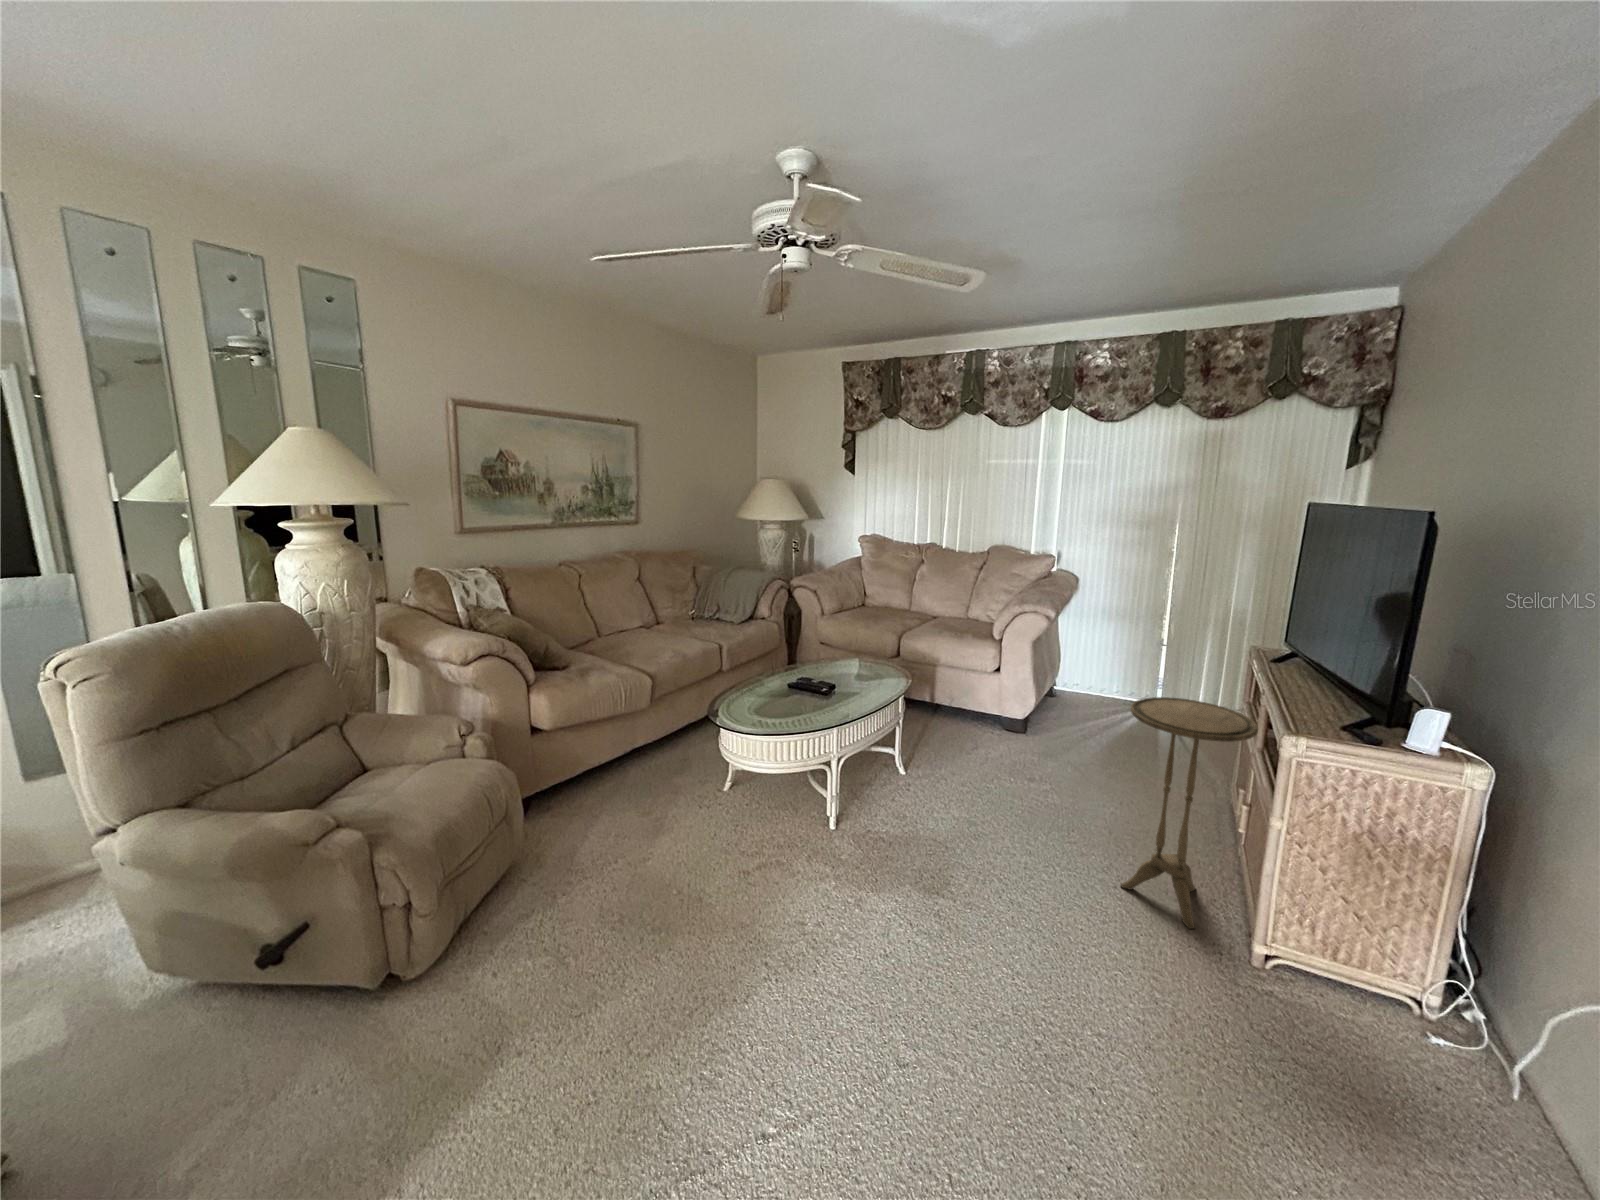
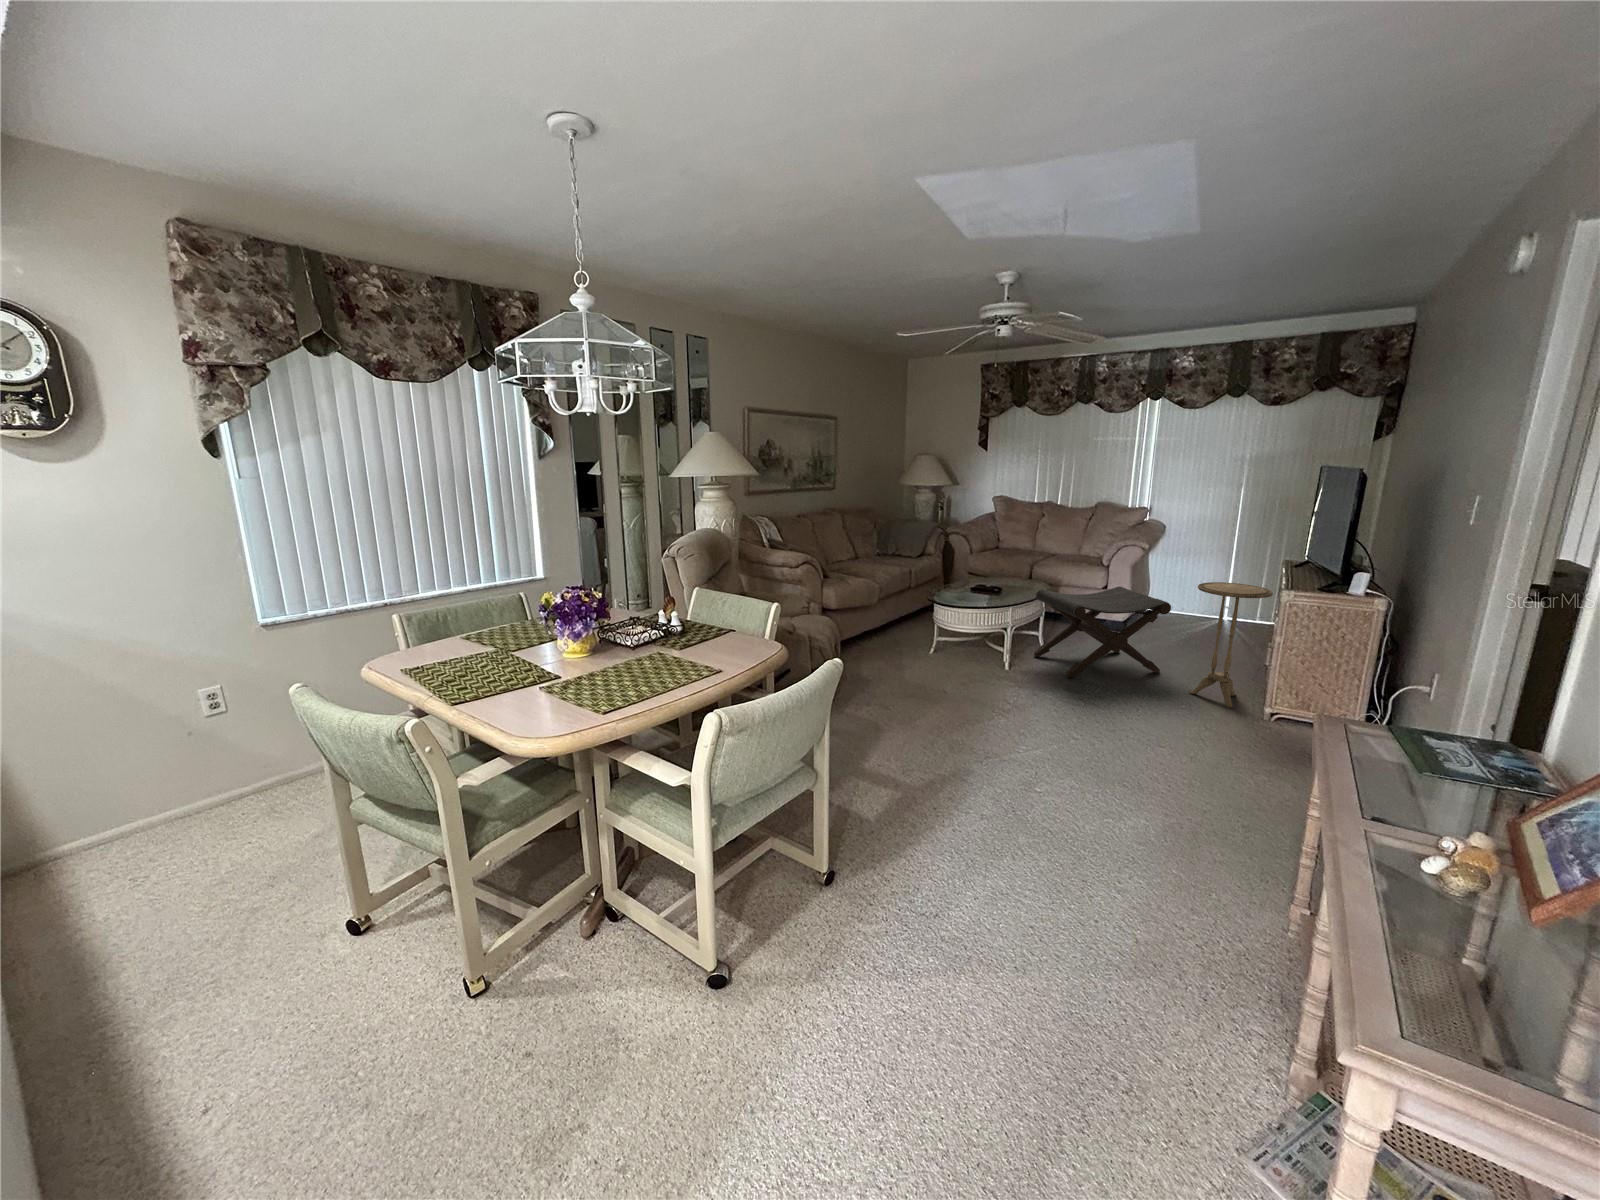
footstool: none [885,683,1088,850] -> present [1034,587,1171,678]

